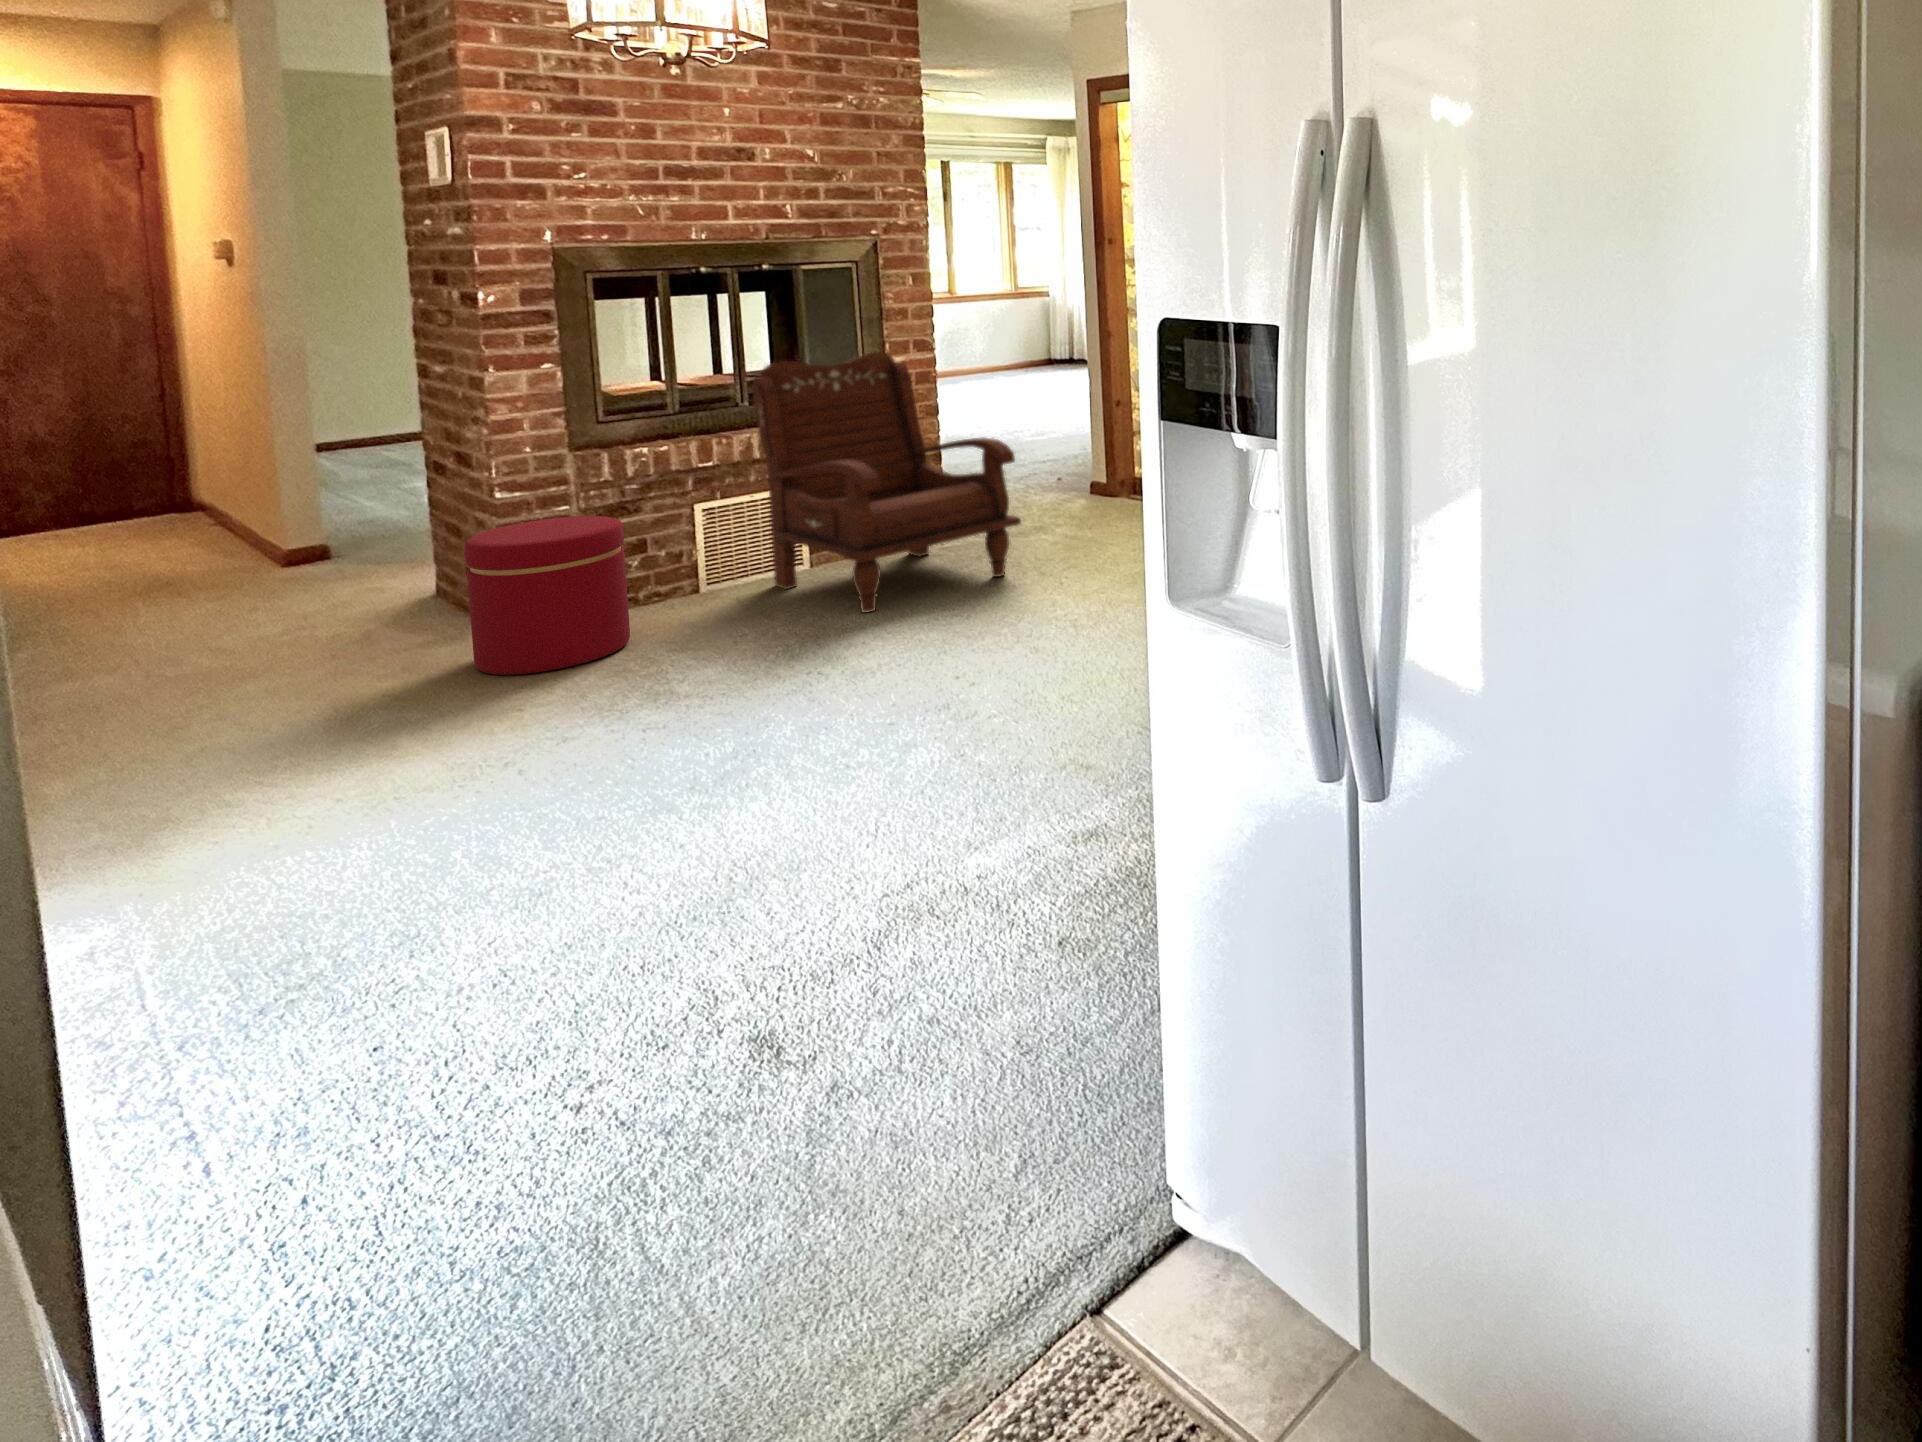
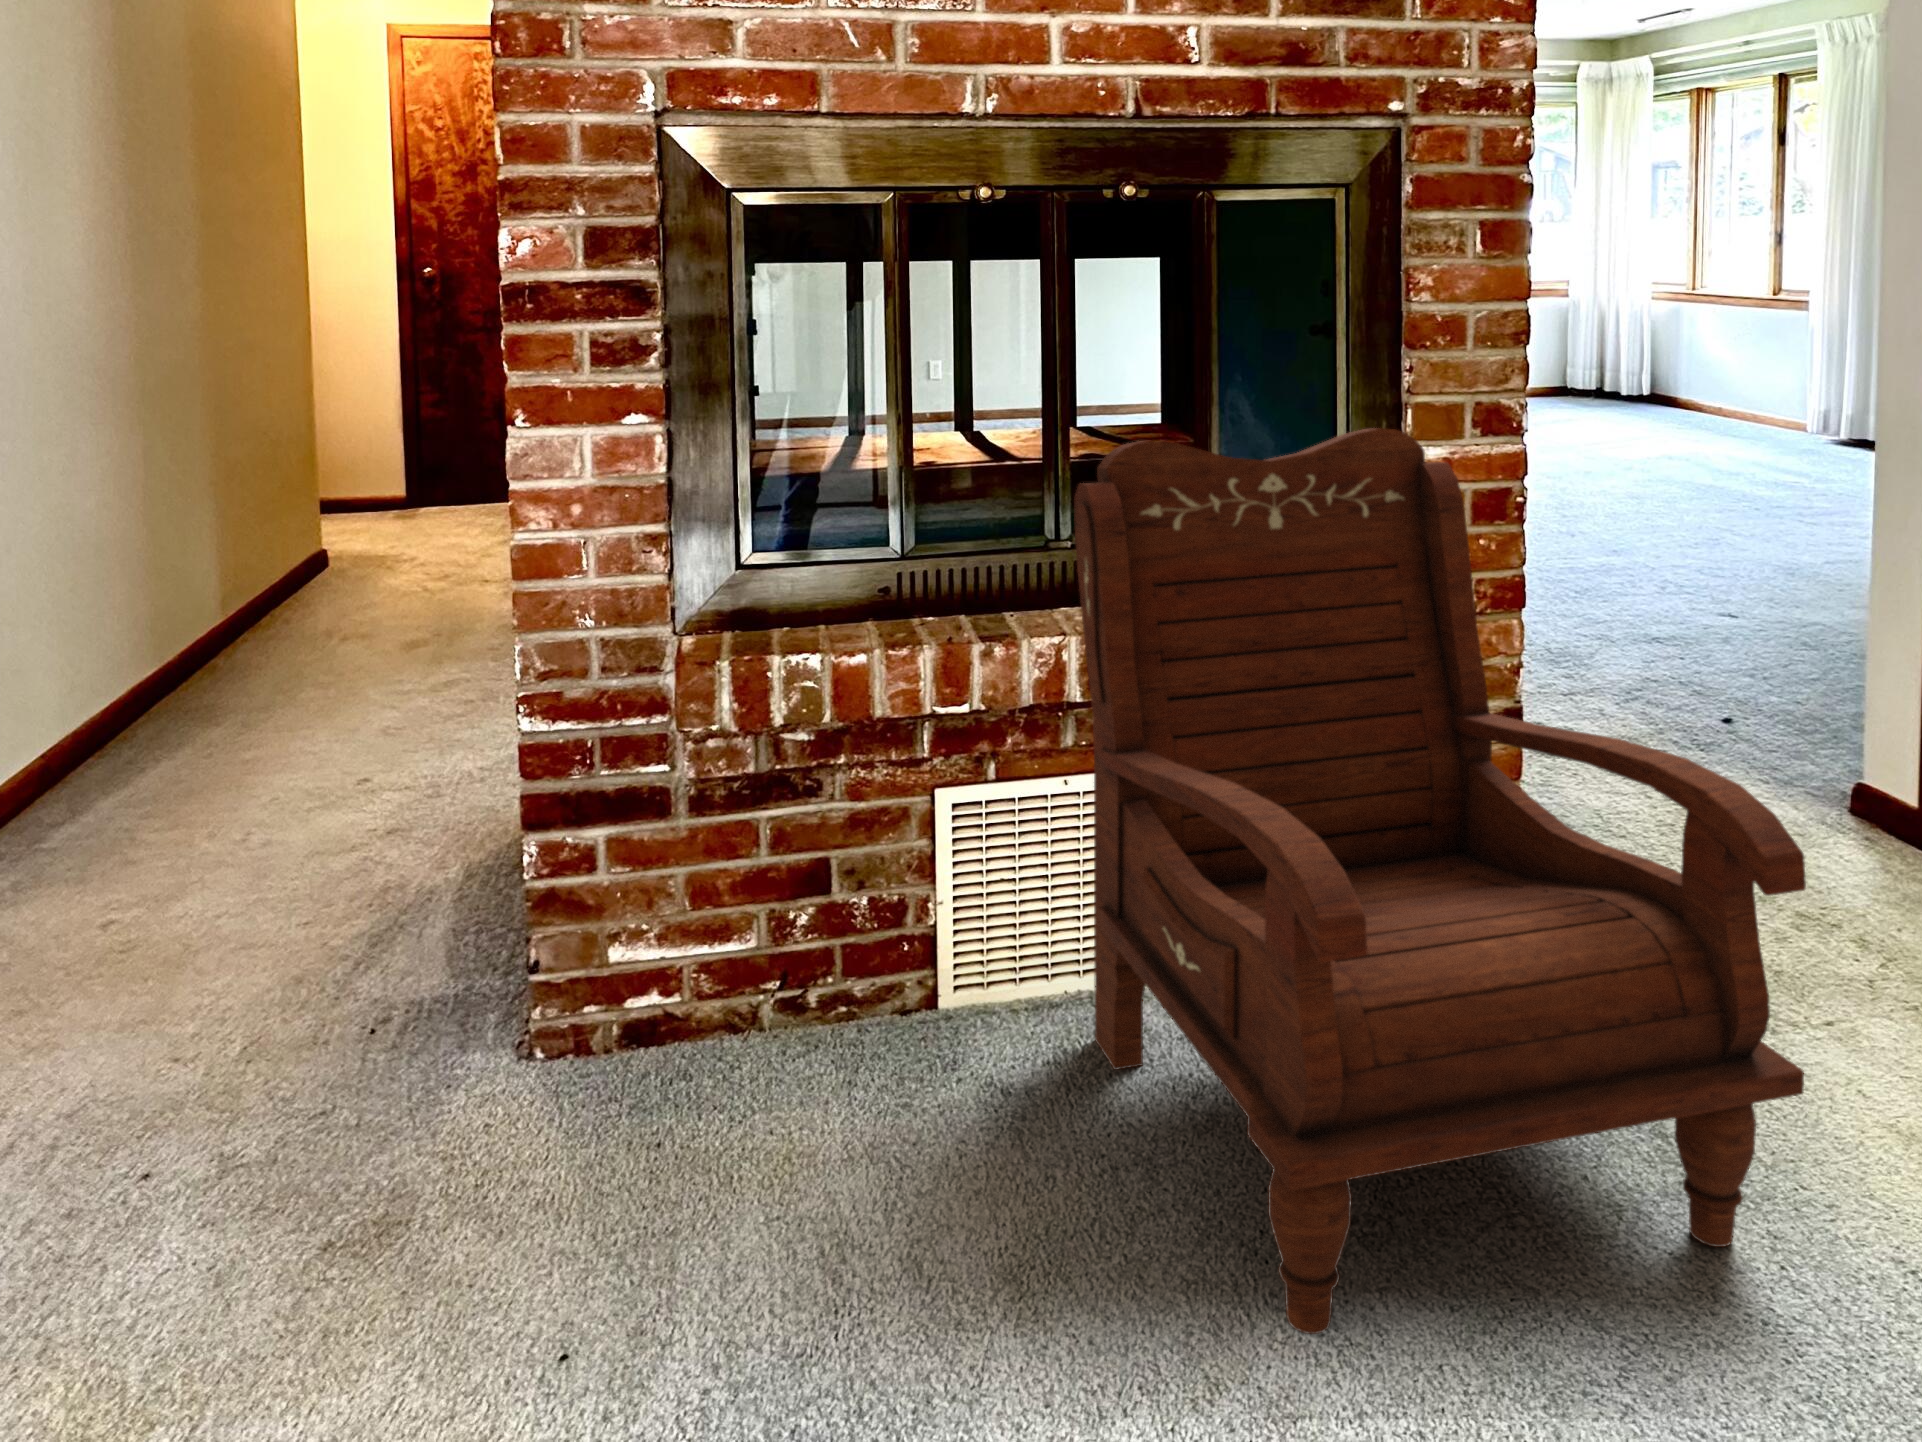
ottoman: present [464,516,630,675] -> none [349,824,710,1321]

